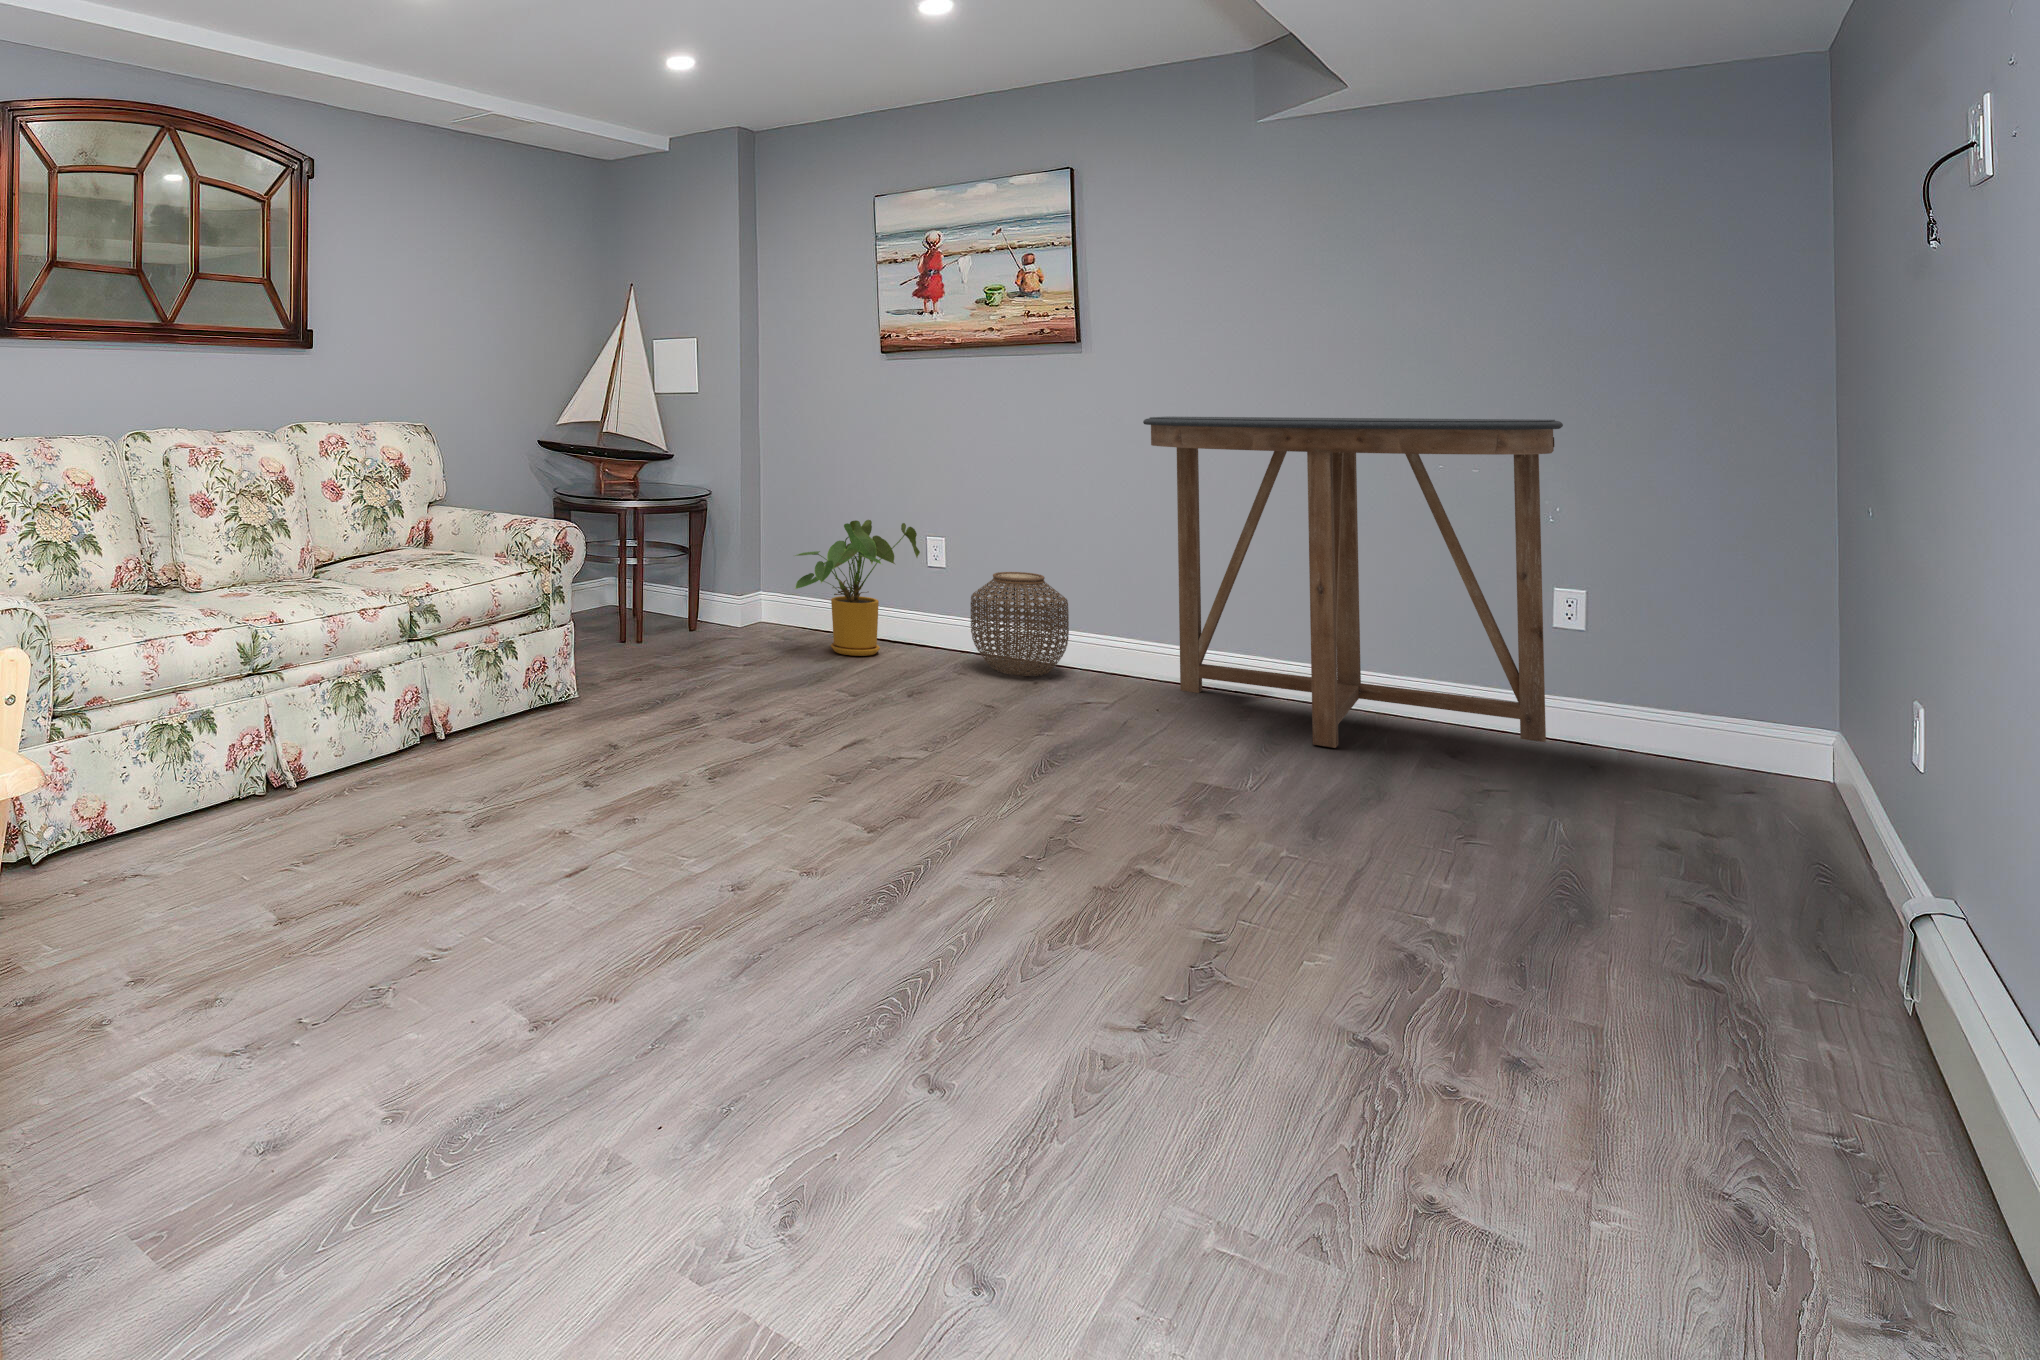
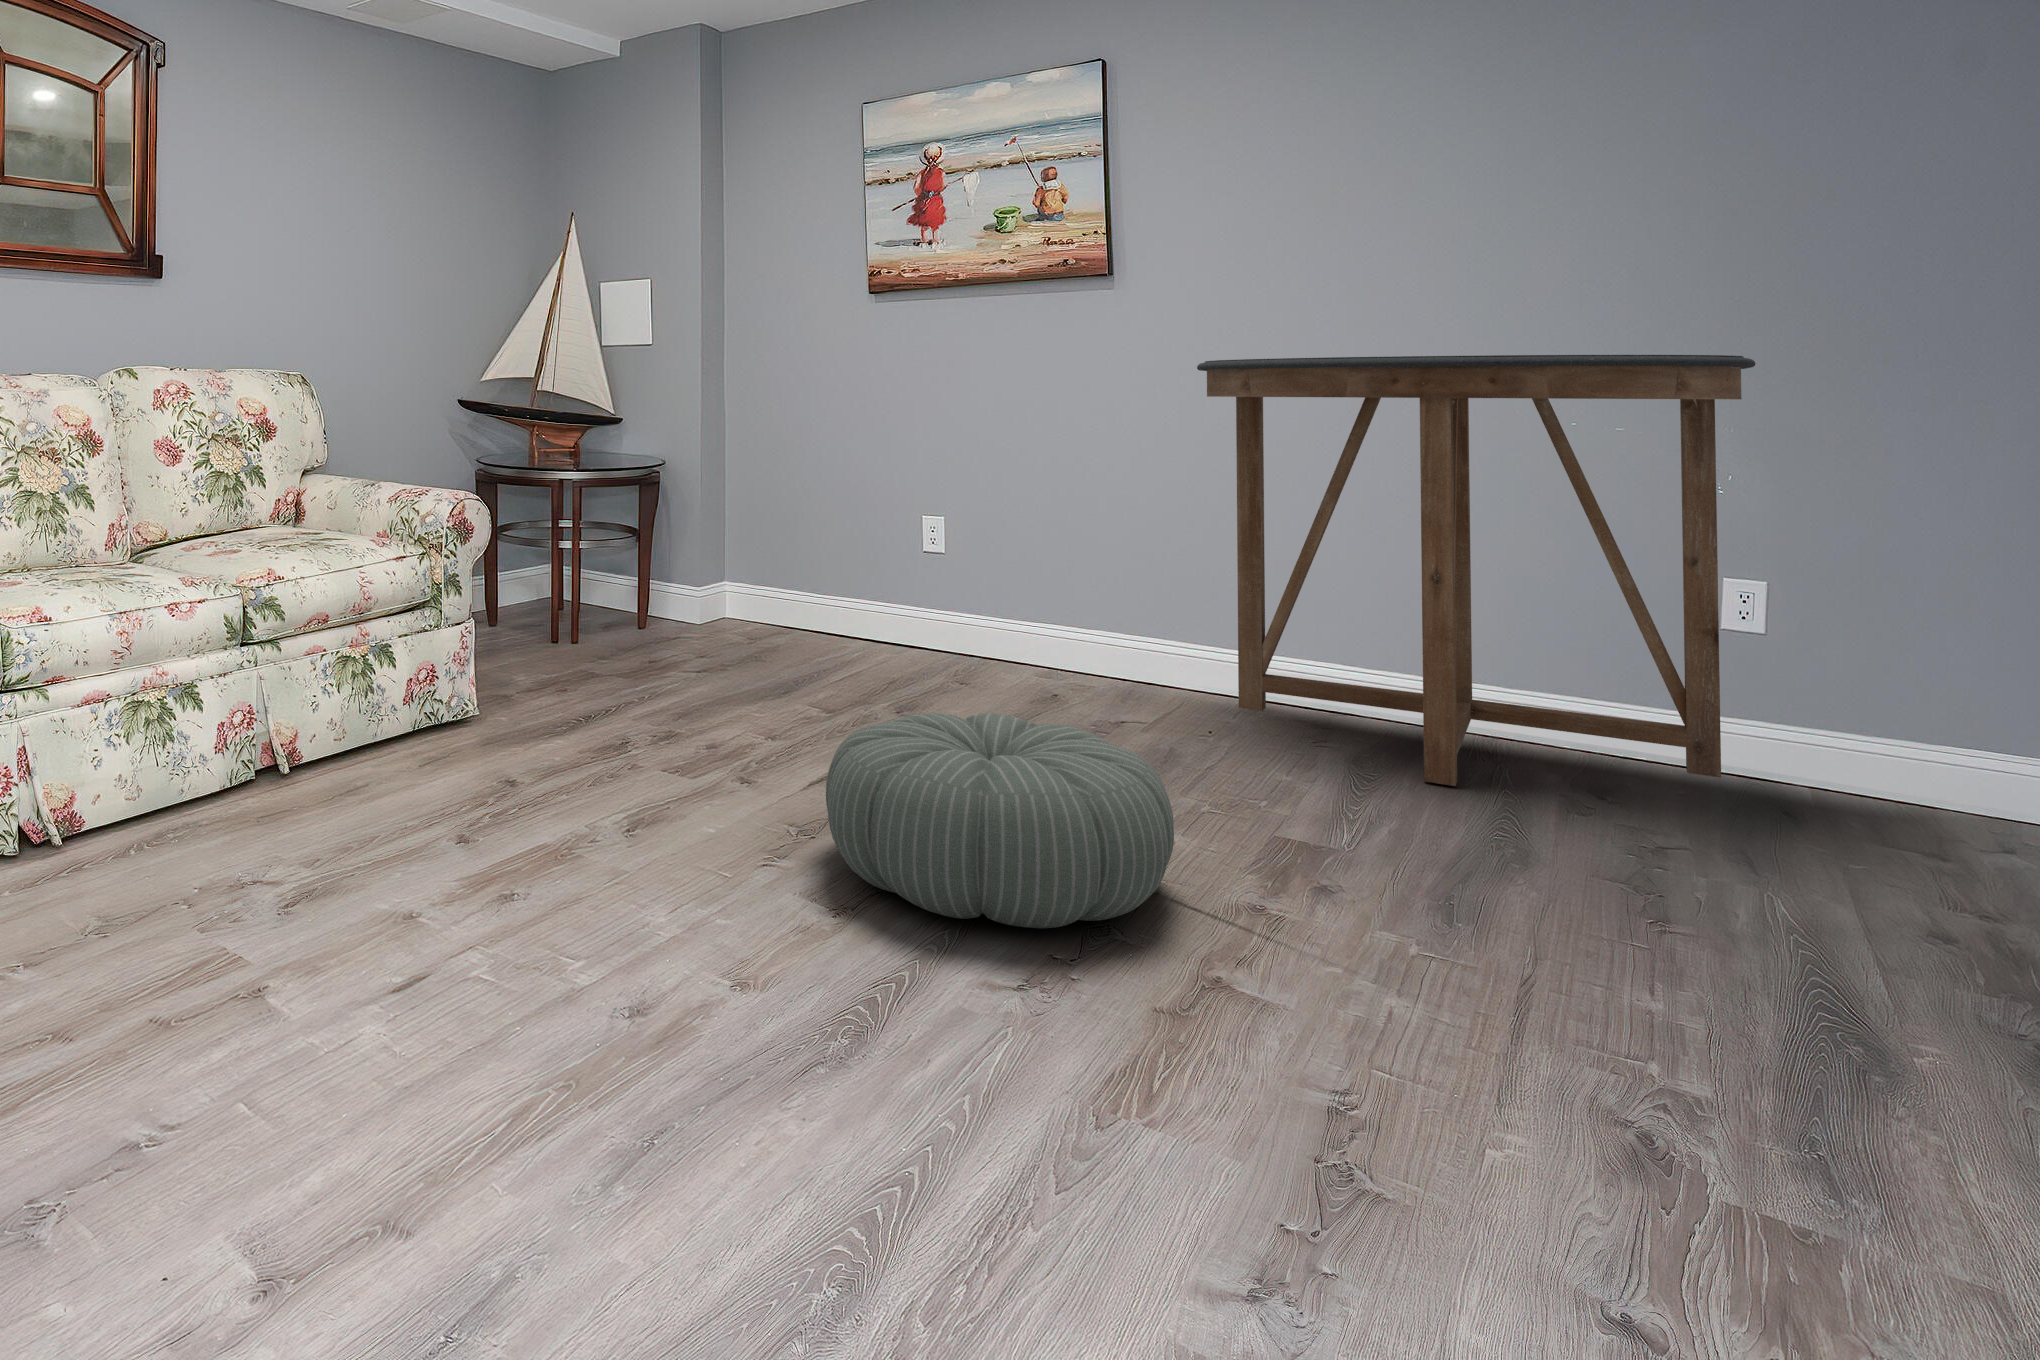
house plant: present [795,520,920,656] -> none [756,496,913,663]
woven basket: present [971,572,1069,676] -> none [976,559,1098,689]
pouf: none [856,691,1107,839] -> present [826,713,1174,928]

